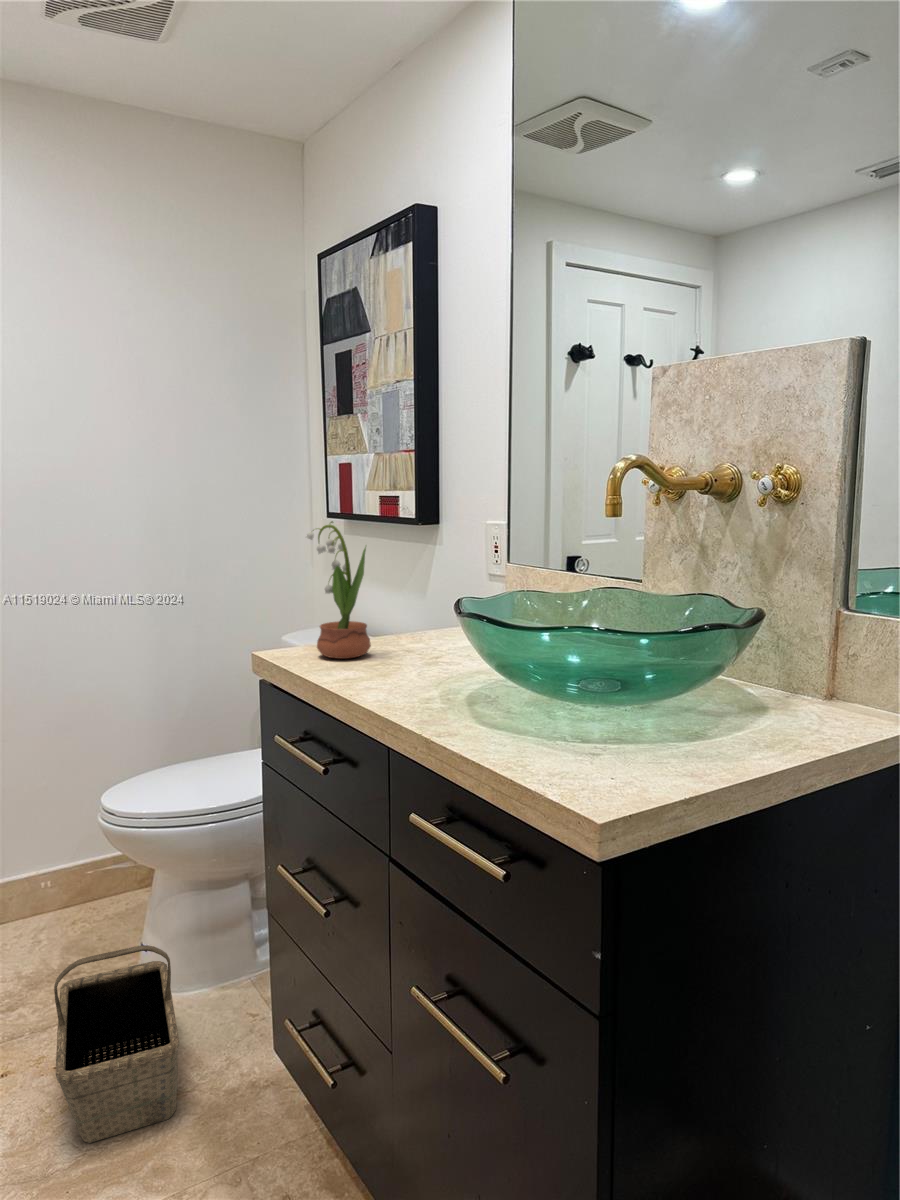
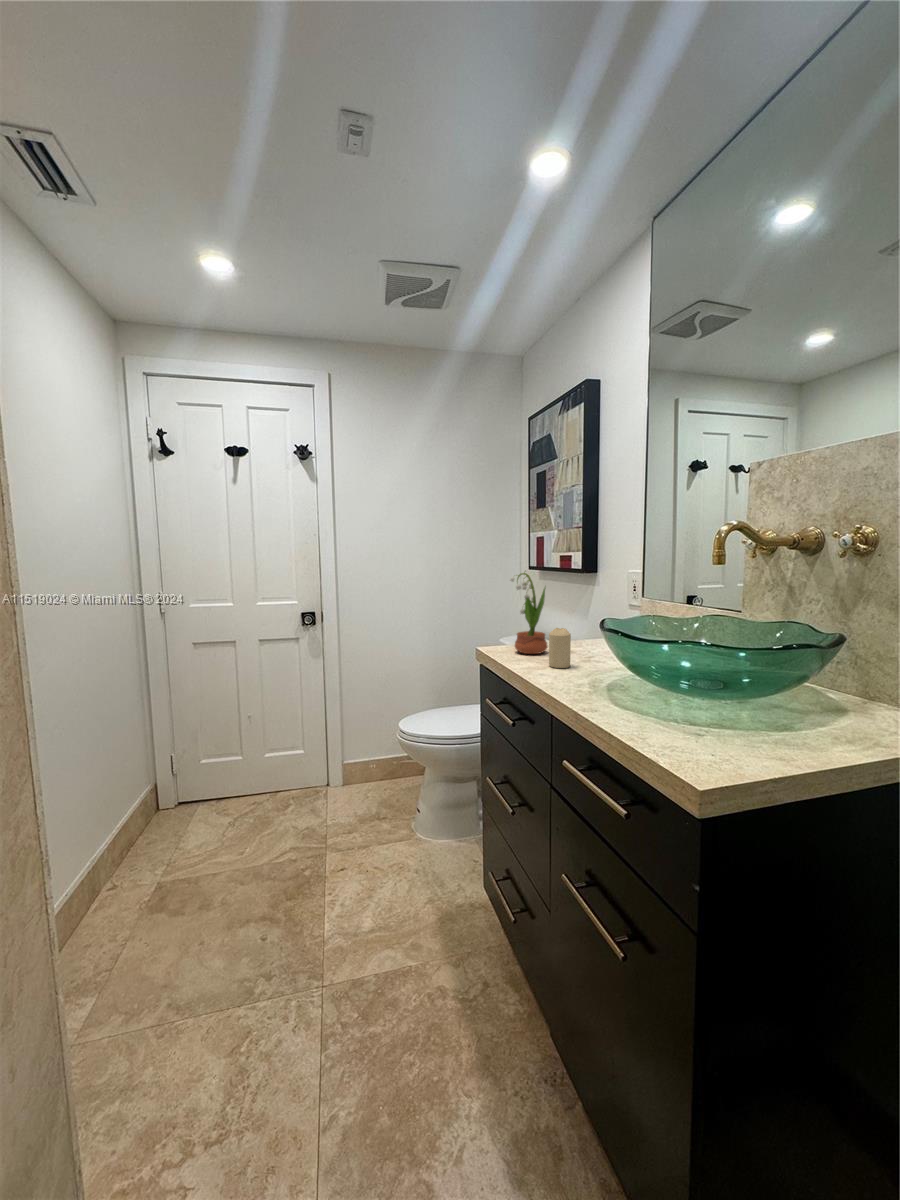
candle: none [376,614,410,677] -> present [549,628,571,668]
basket: present [54,945,179,1143] -> none [367,809,431,916]

